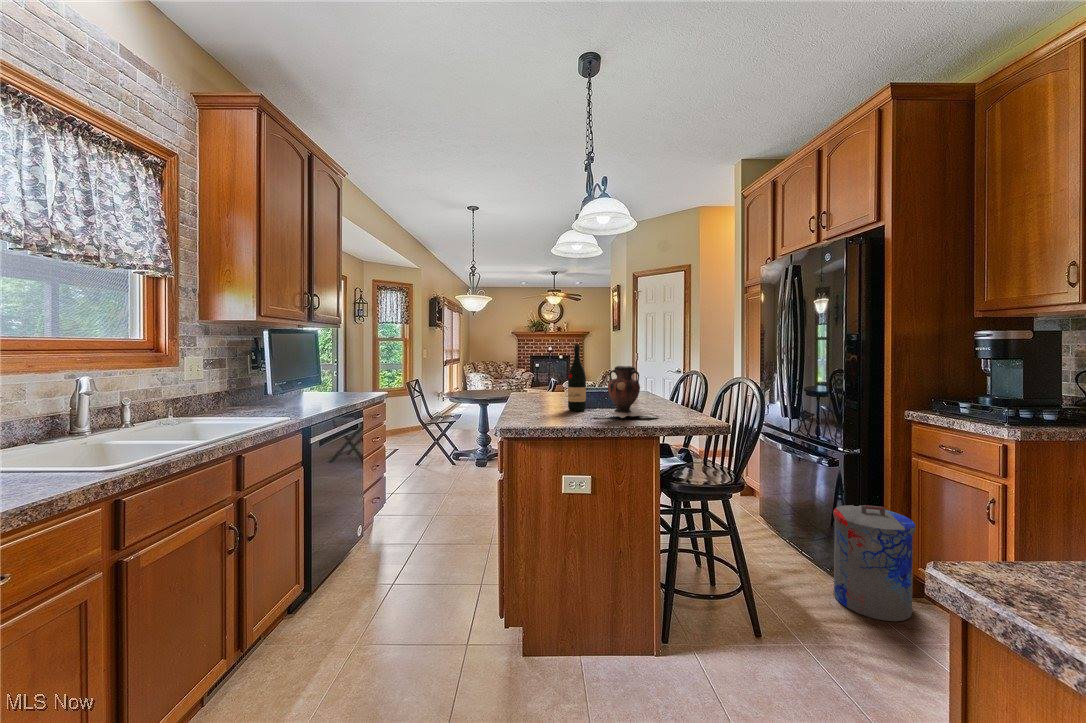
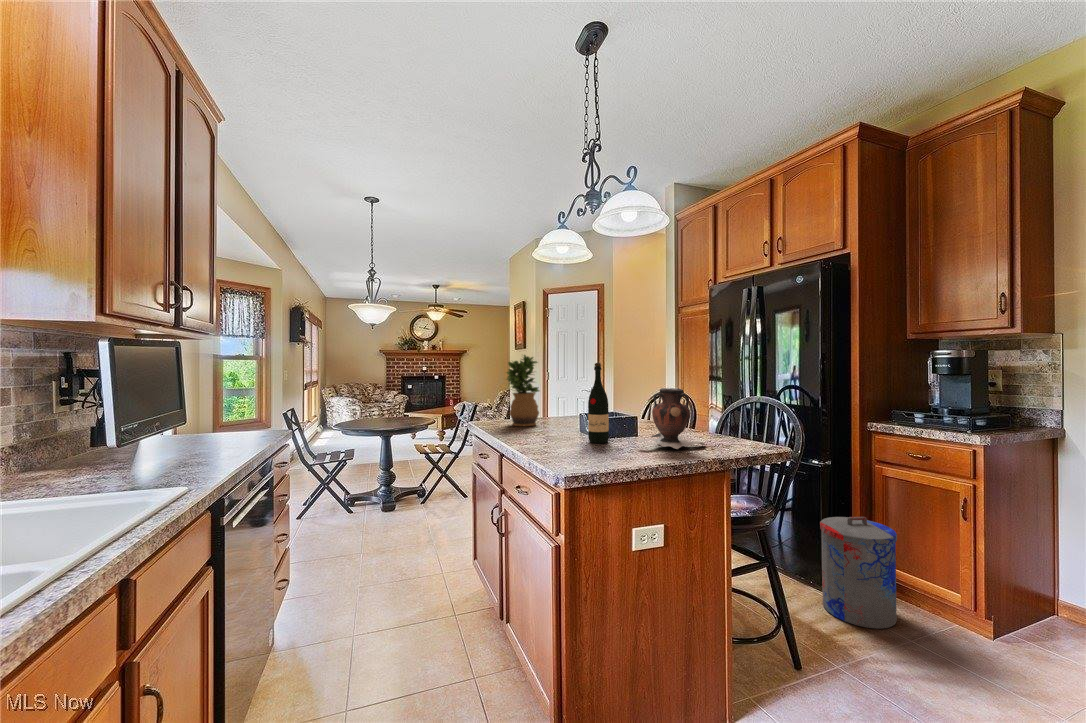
potted plant: none [532,336,563,397] -> present [507,355,539,426]

